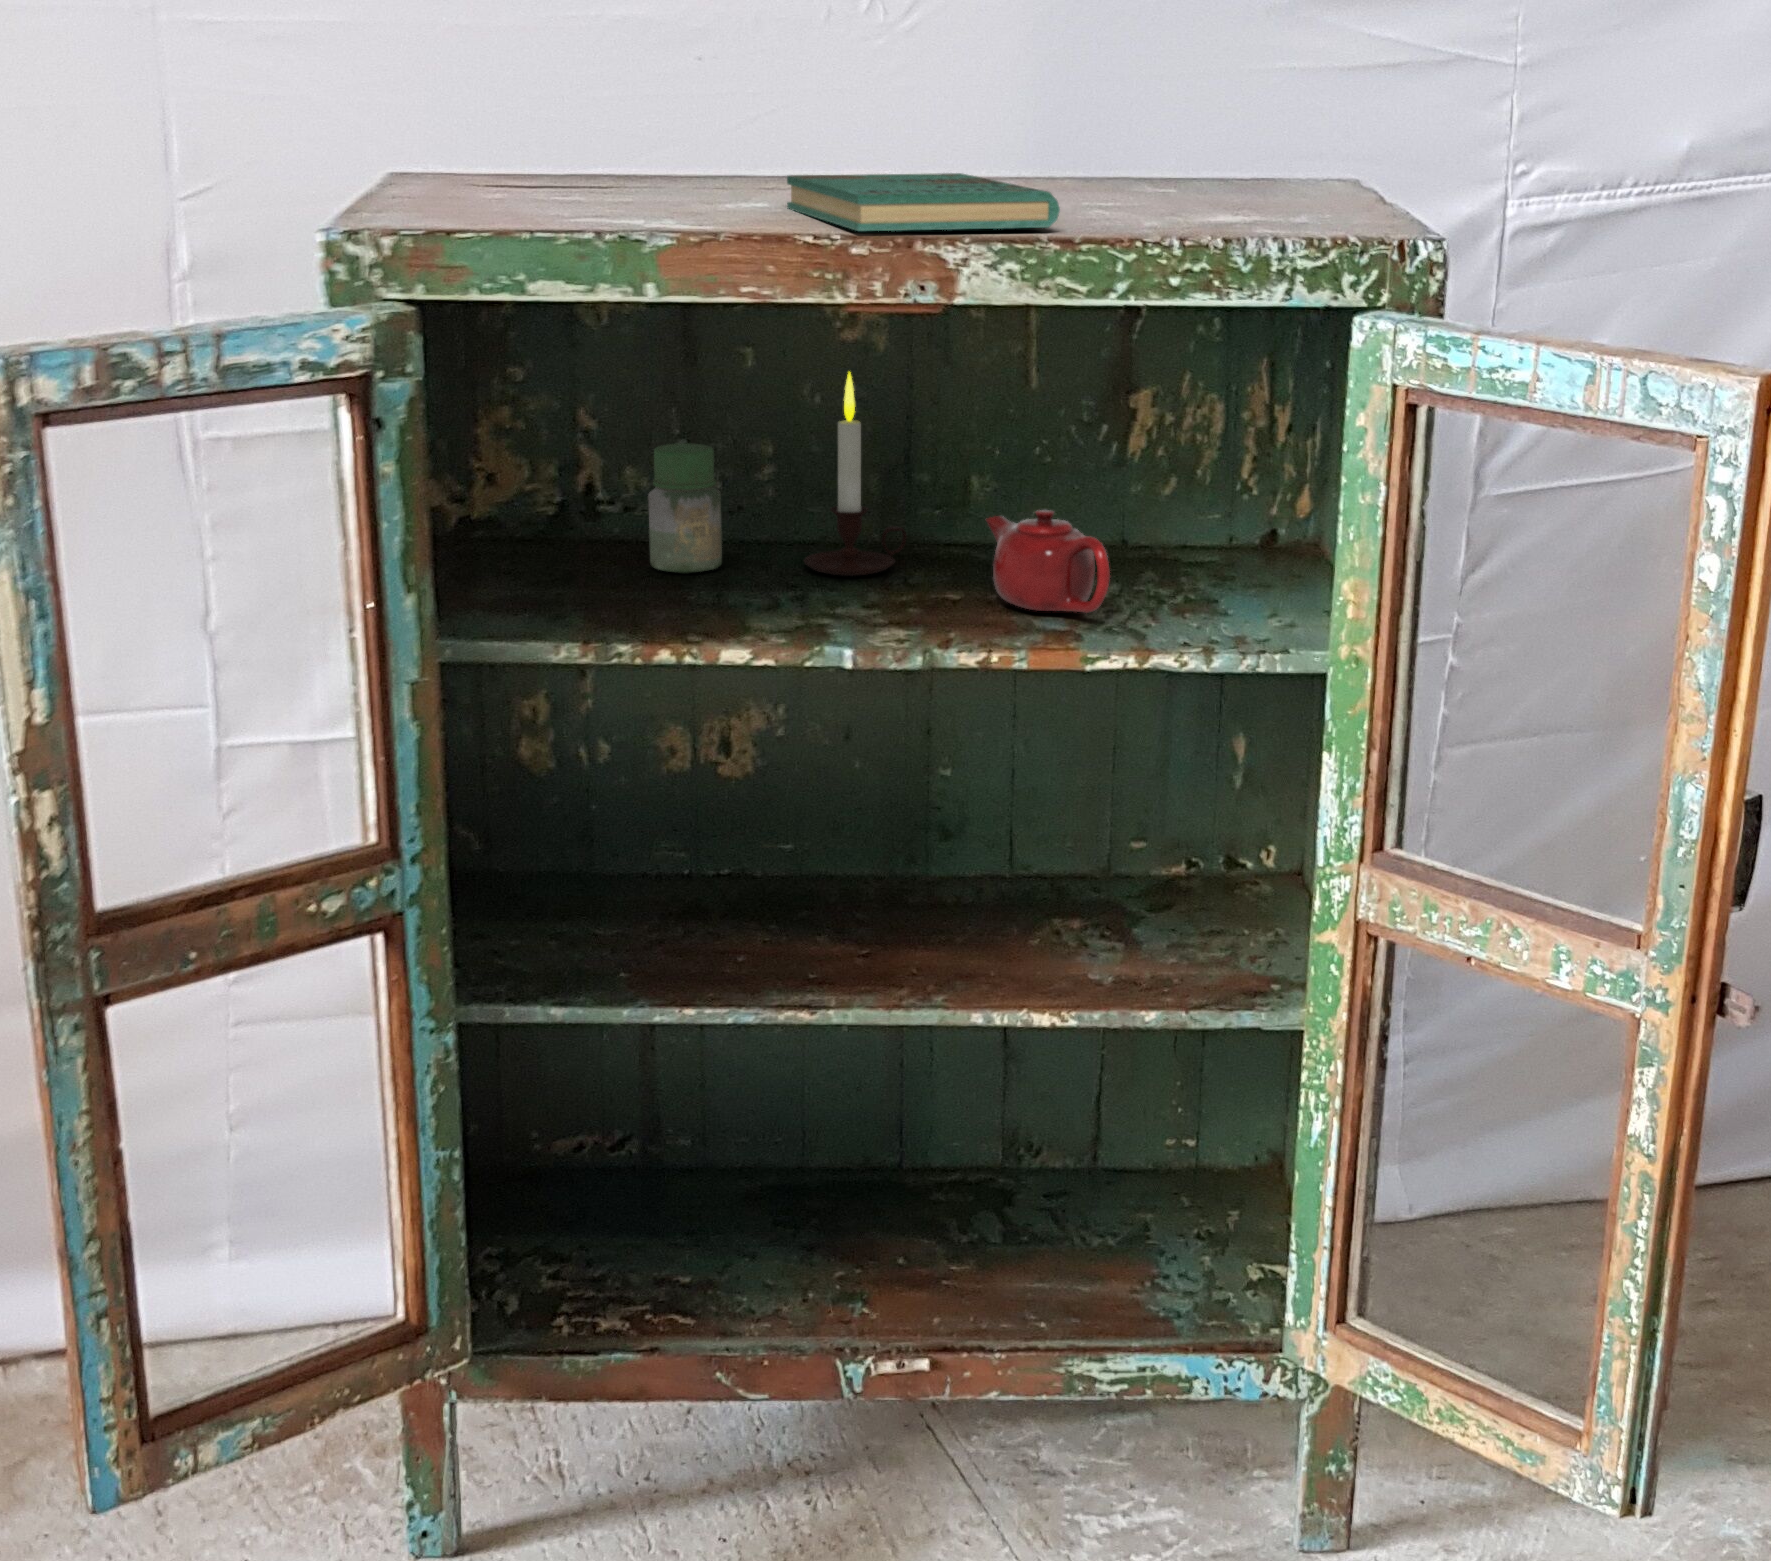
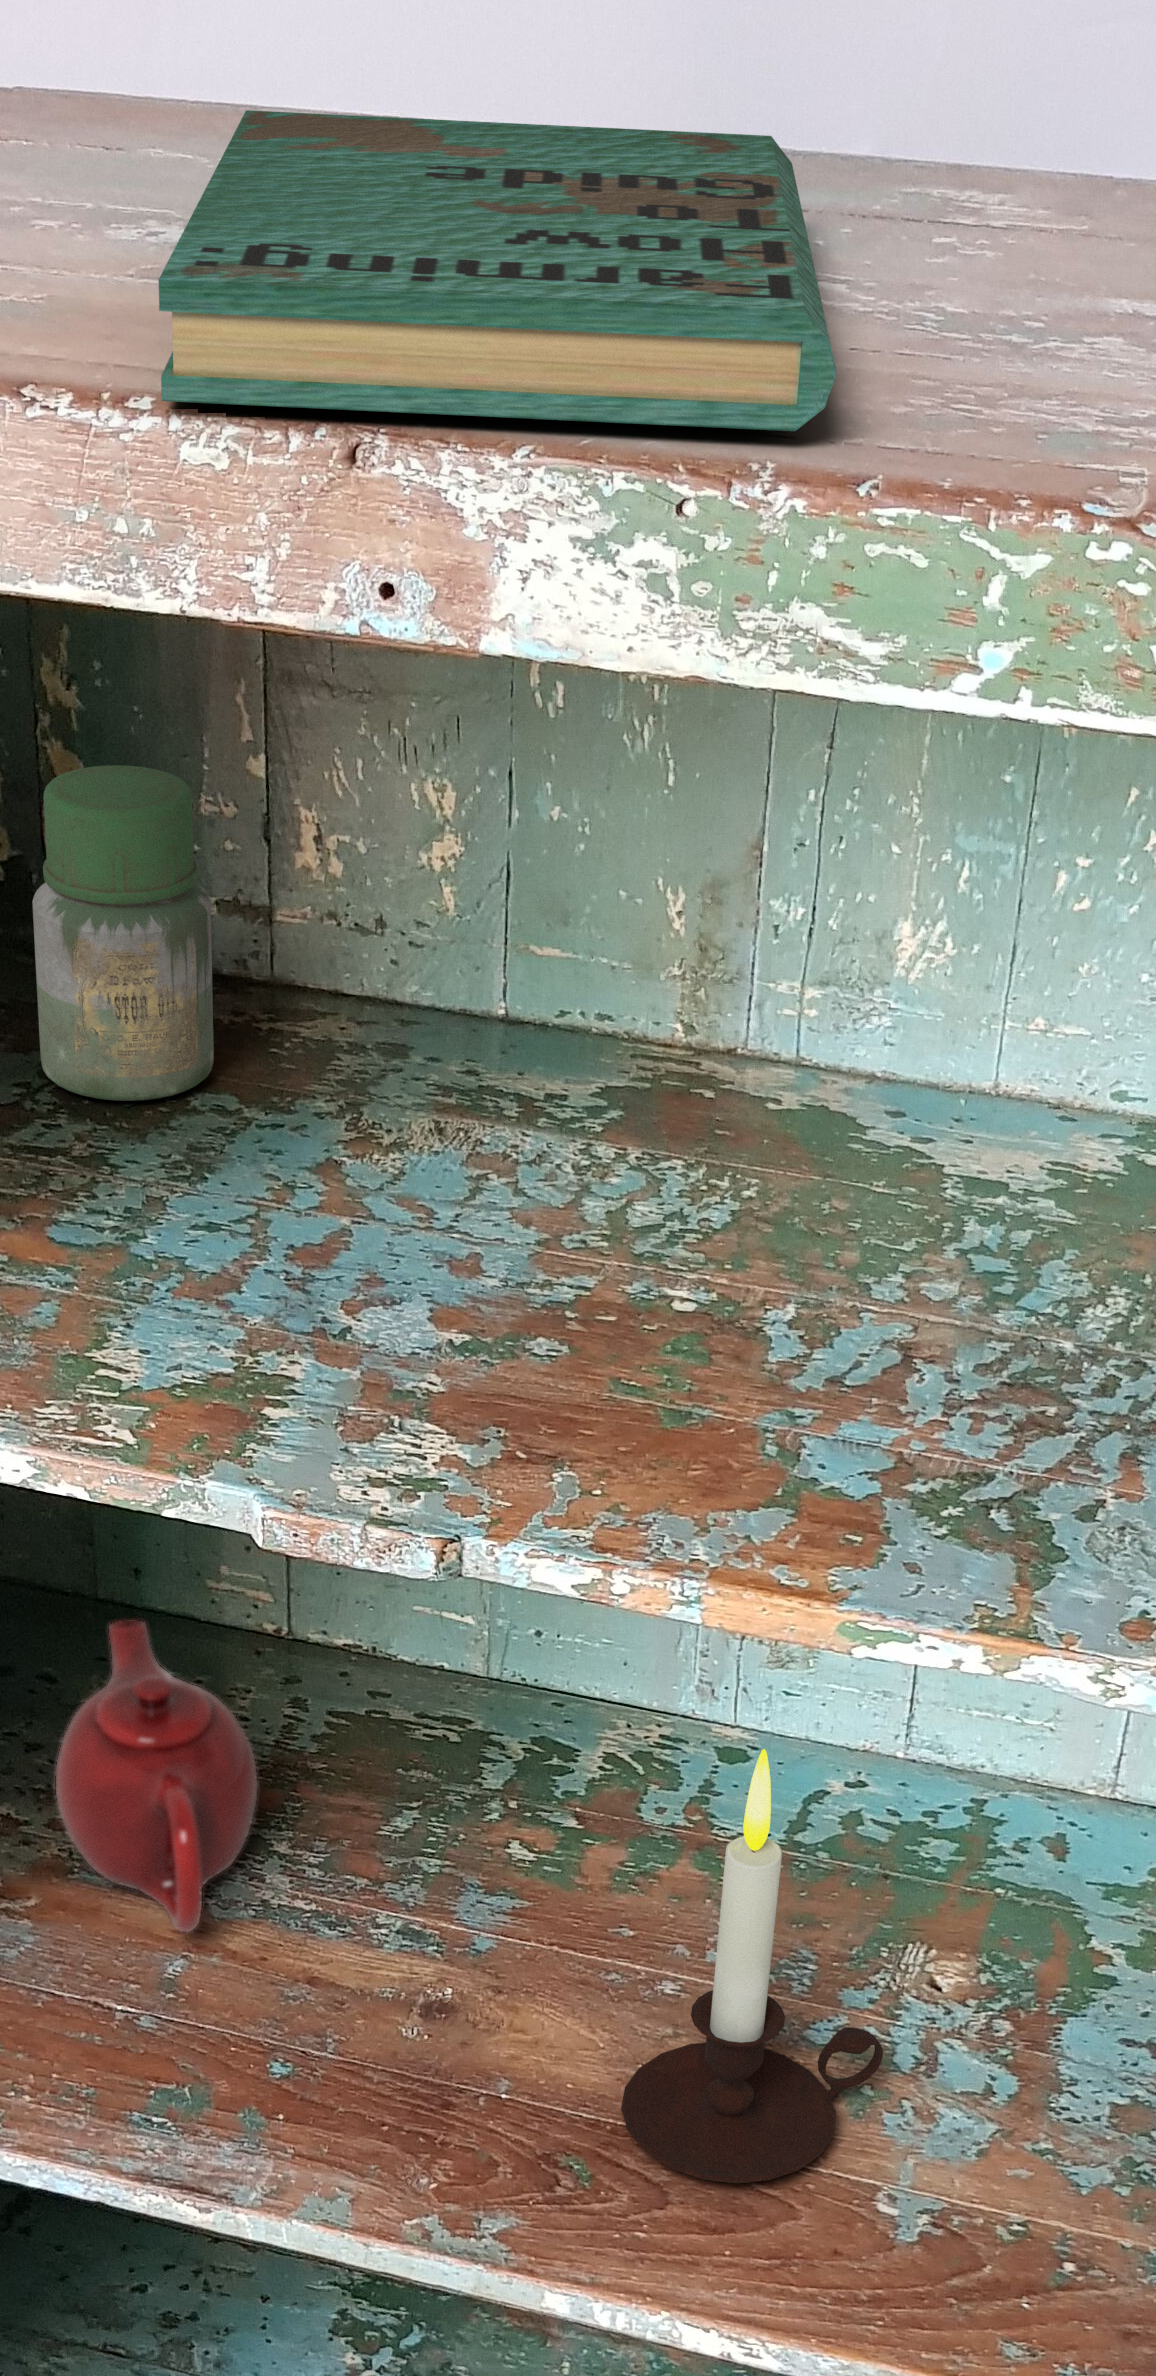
candle: present [804,372,907,576] -> present [621,1749,883,2183]
teapot: present [986,510,1110,613] -> present [56,1621,258,1932]

